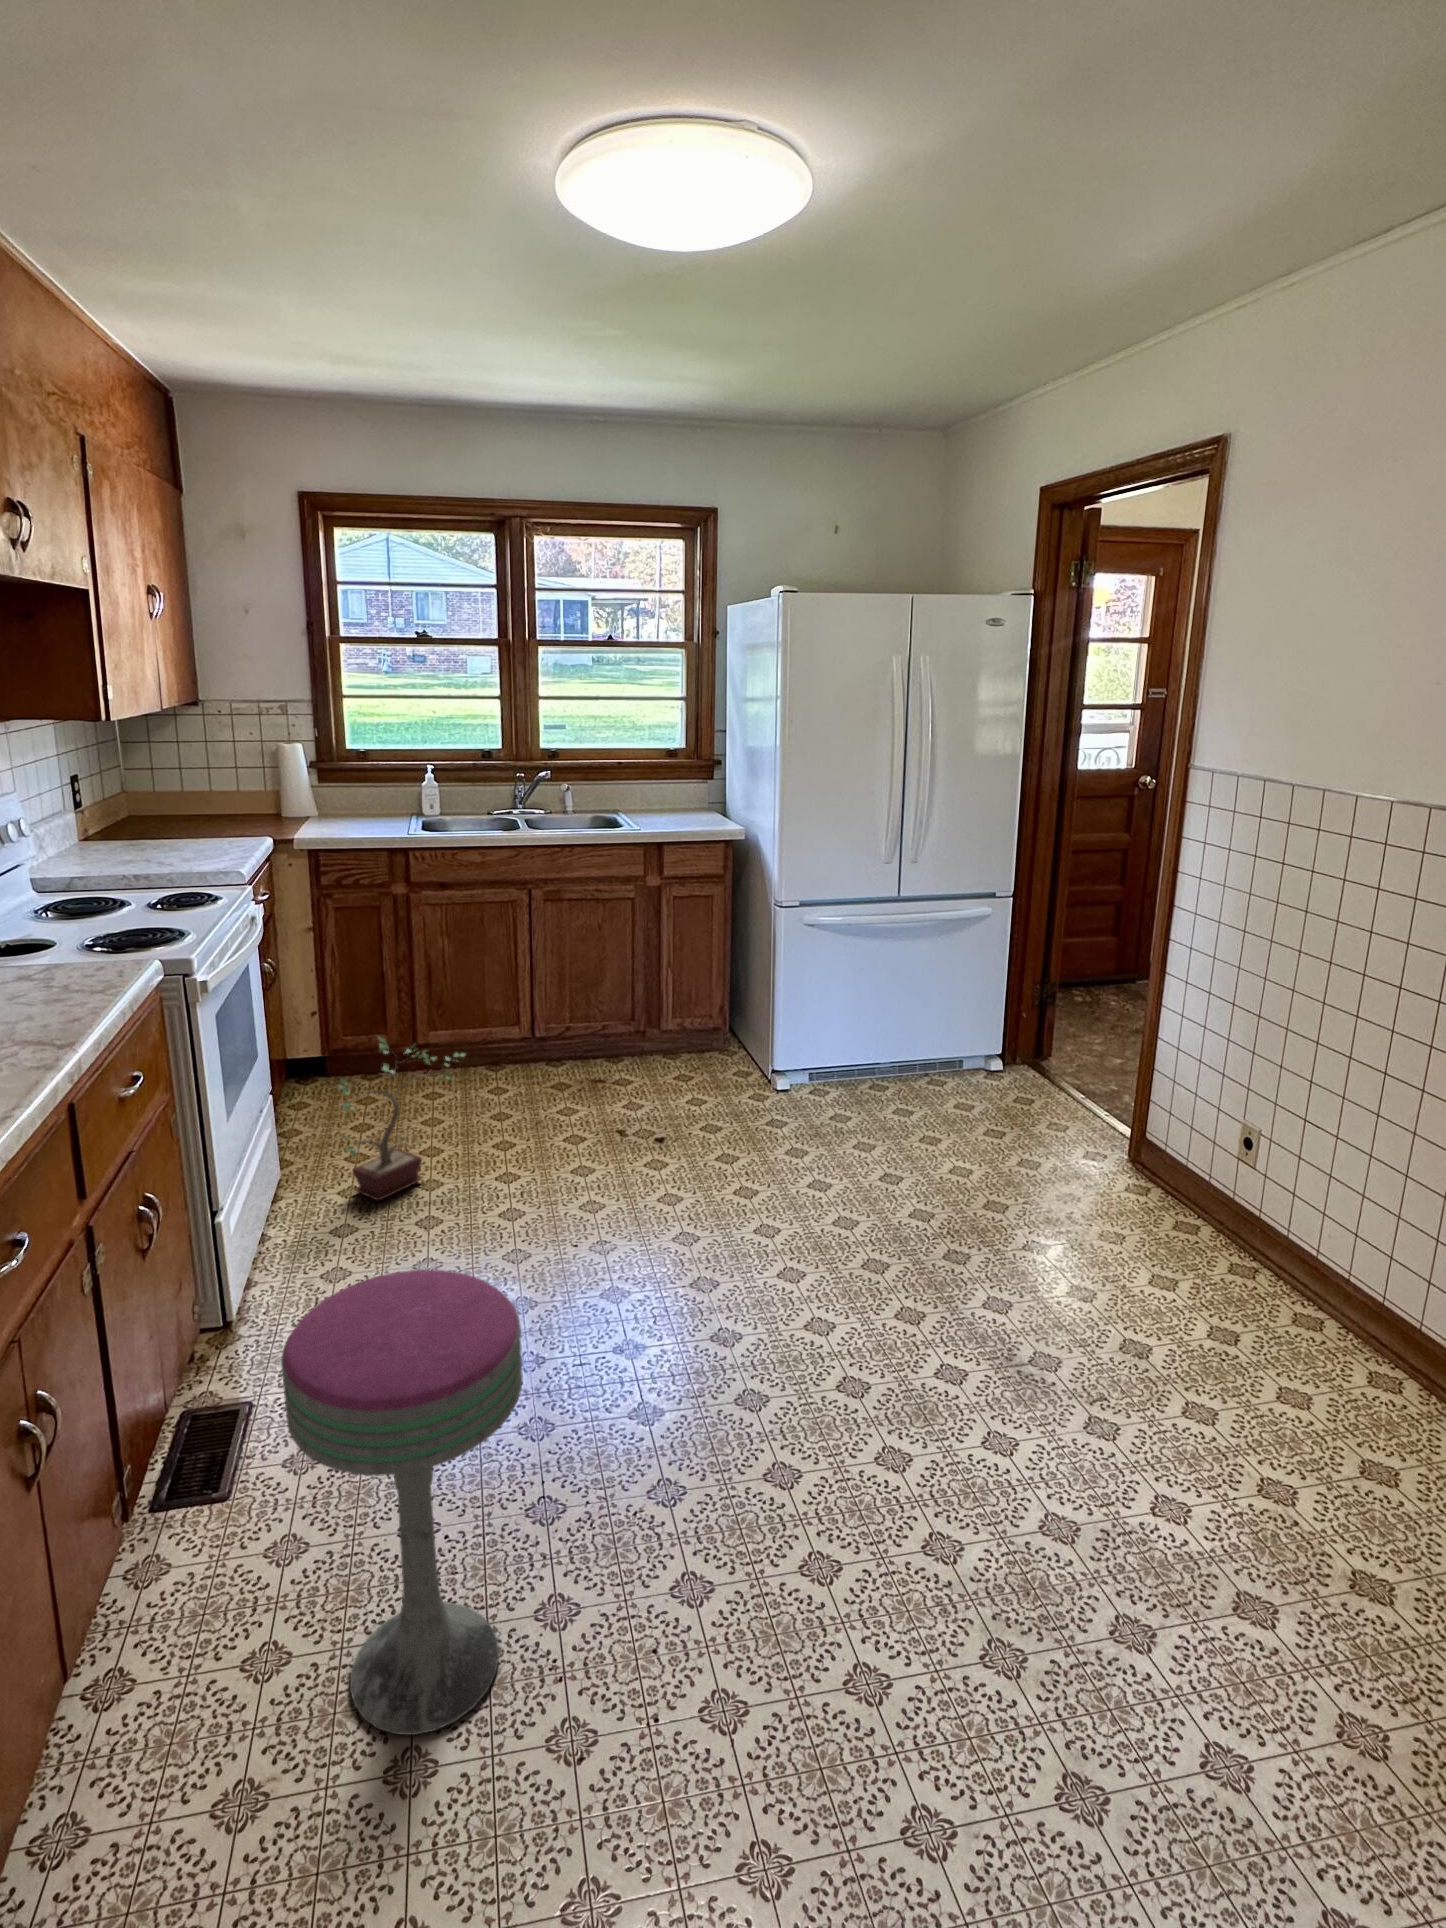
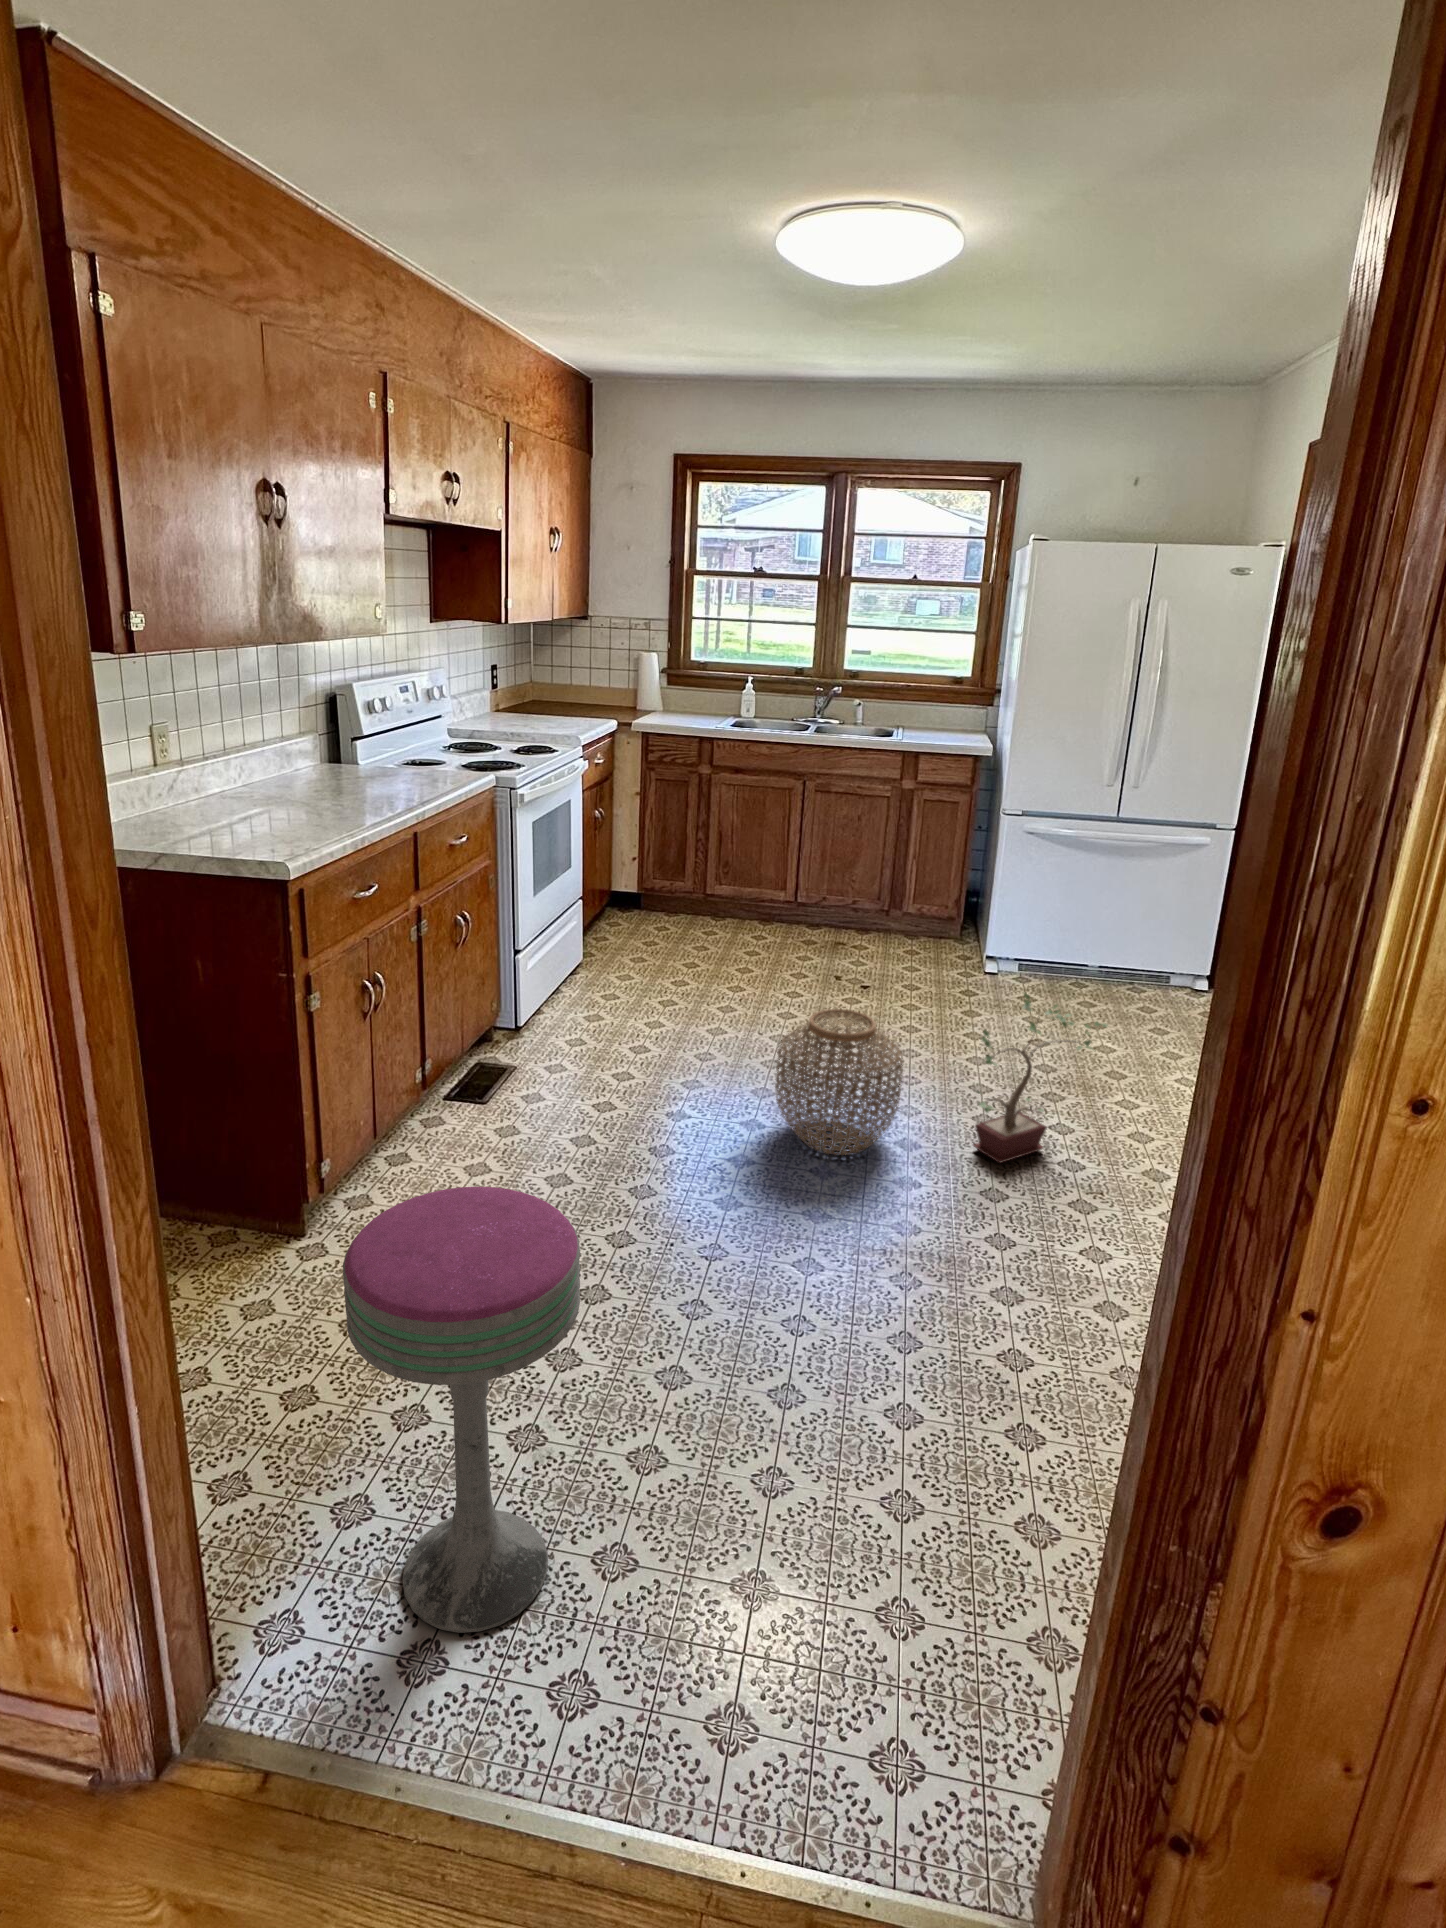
potted plant: present [338,1036,465,1201] -> present [974,993,1108,1163]
woven basket: none [531,1058,649,1195] -> present [775,1009,903,1155]

